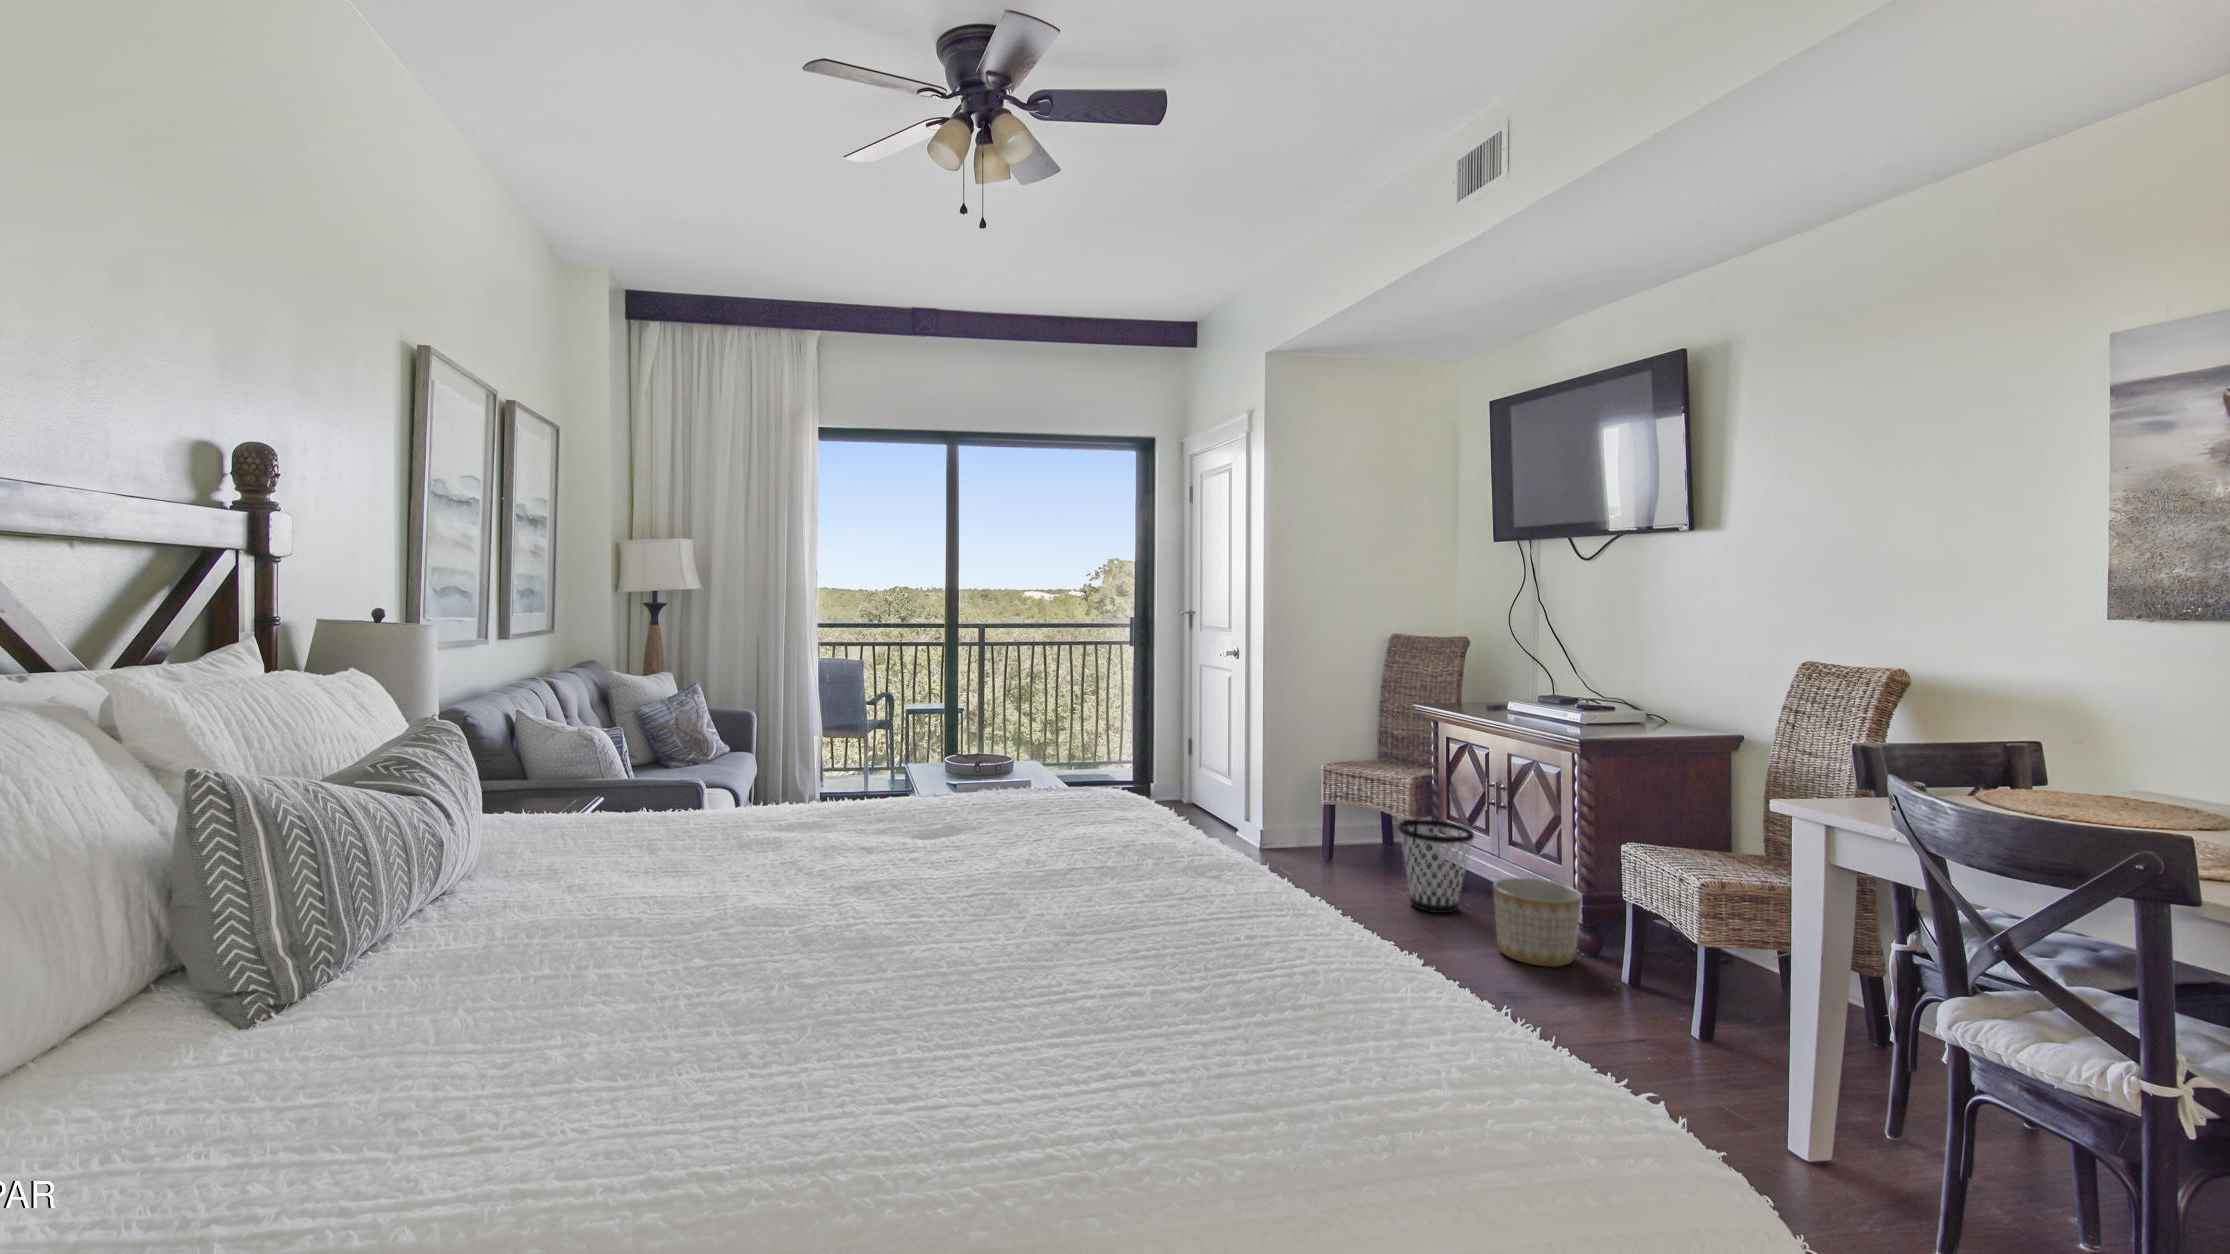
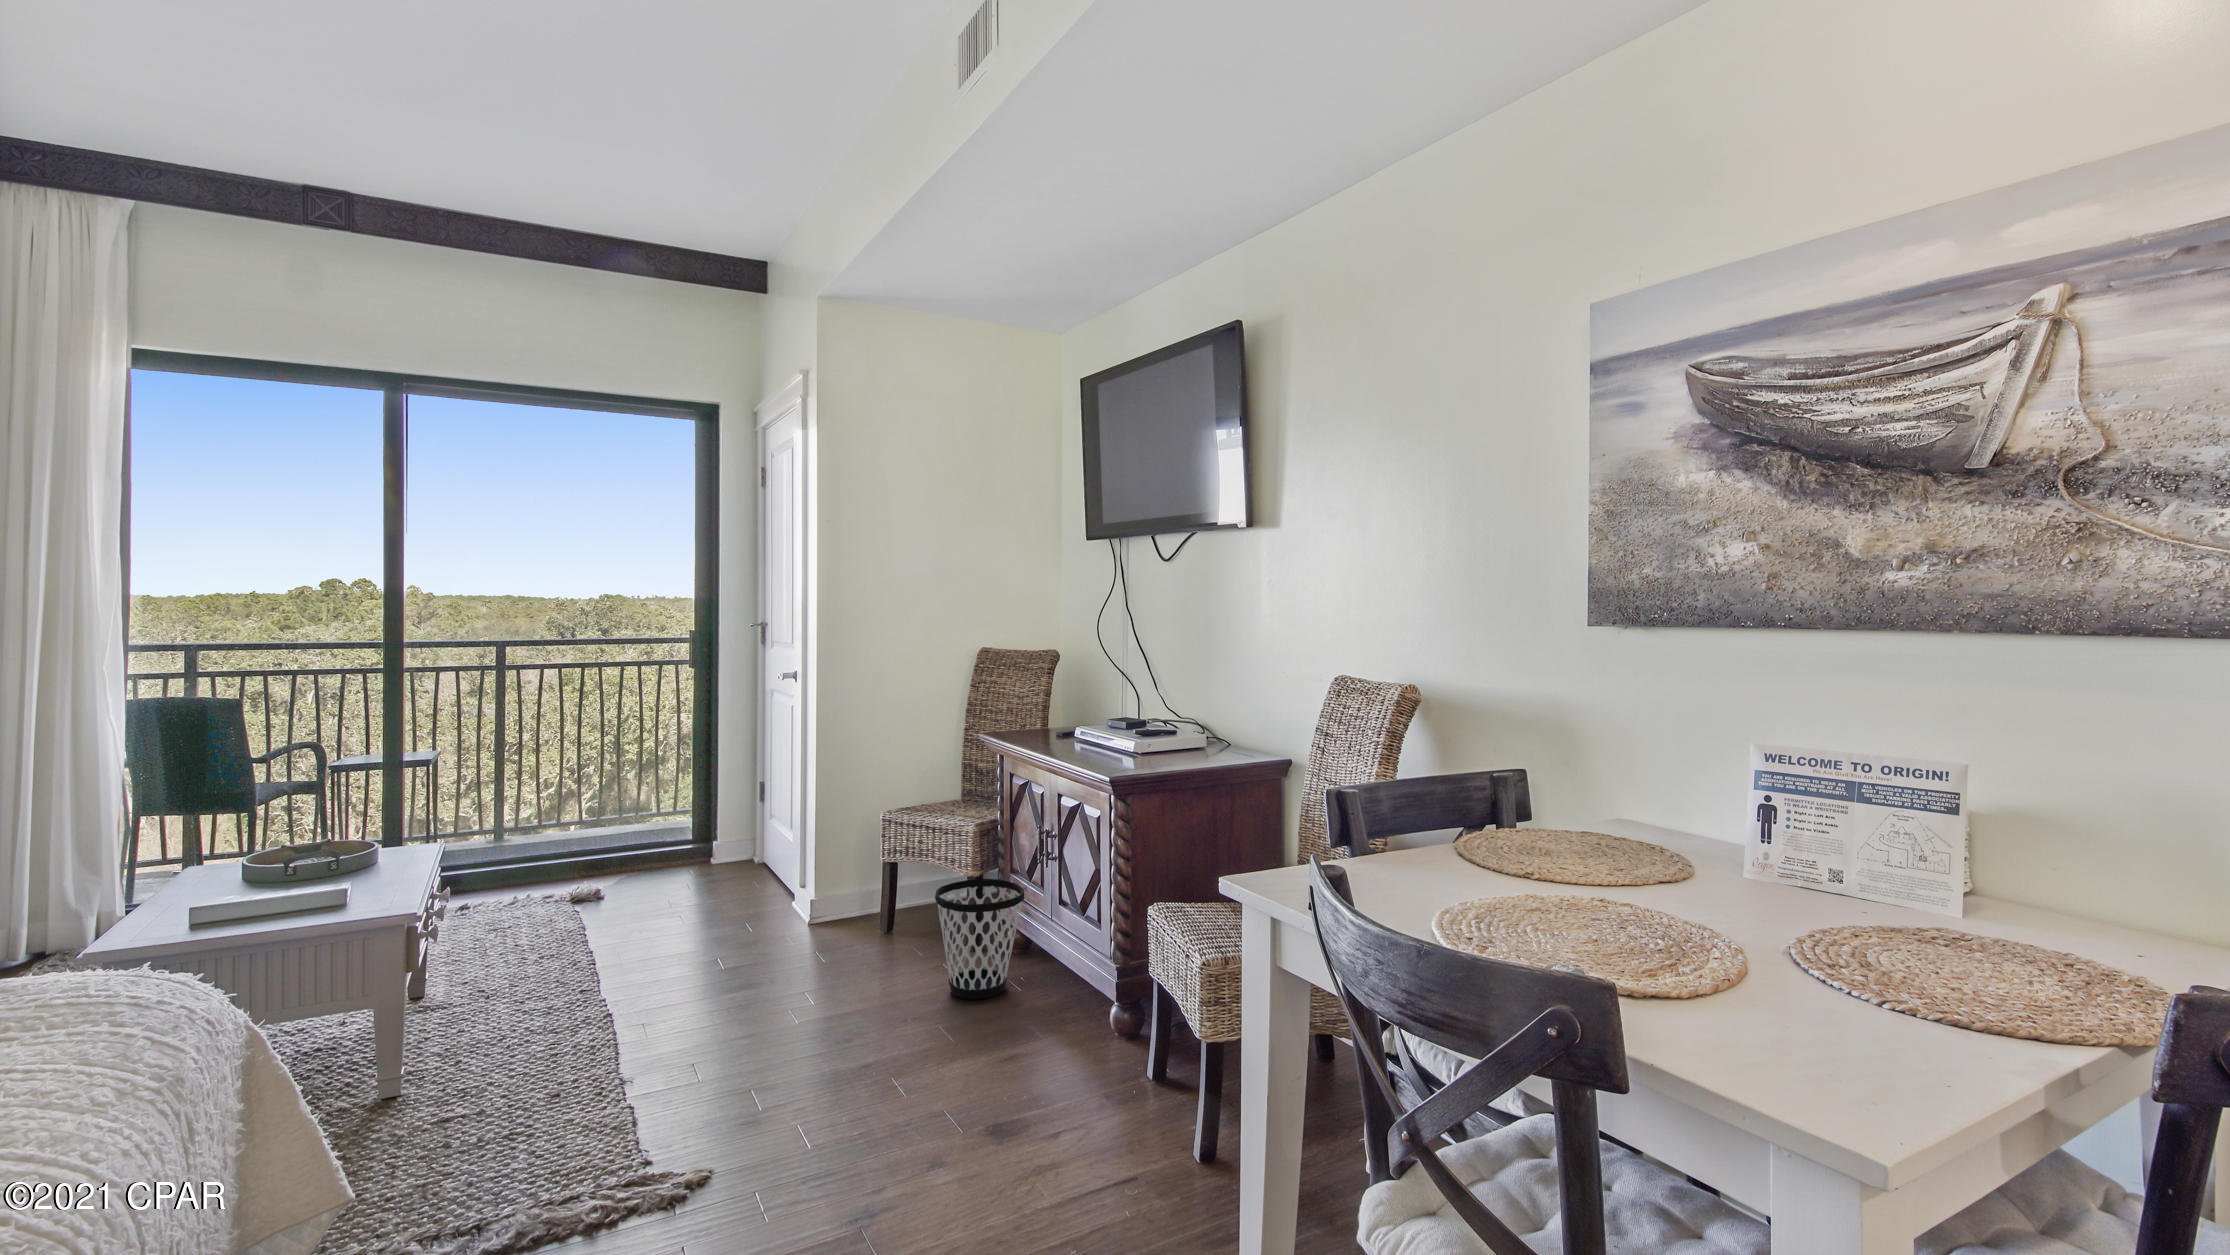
planter: present [1493,877,1581,967] -> none [1014,952,1114,1069]

